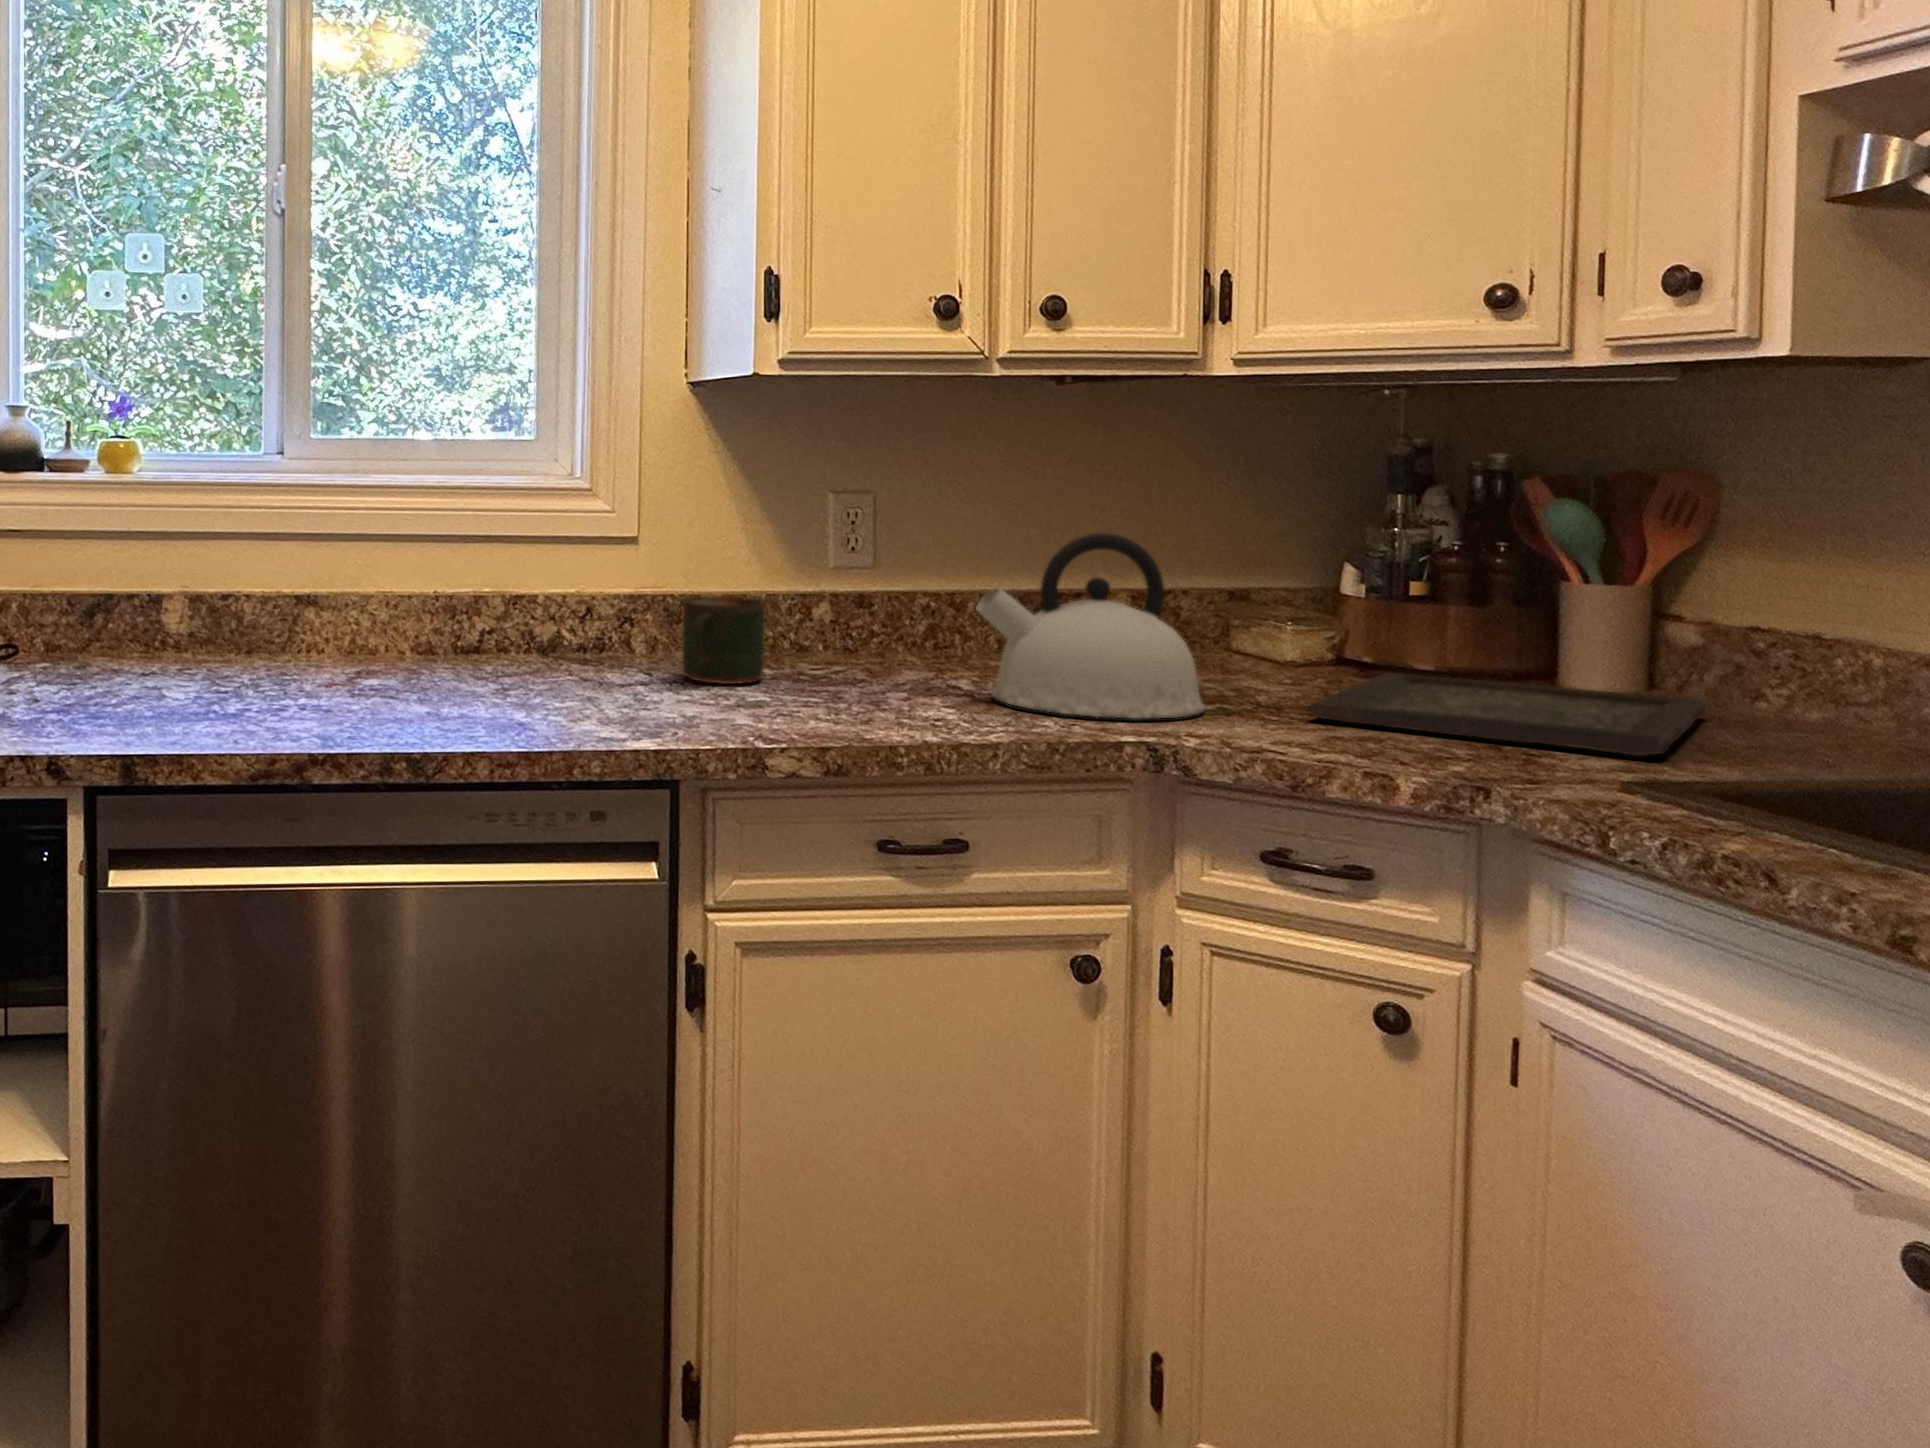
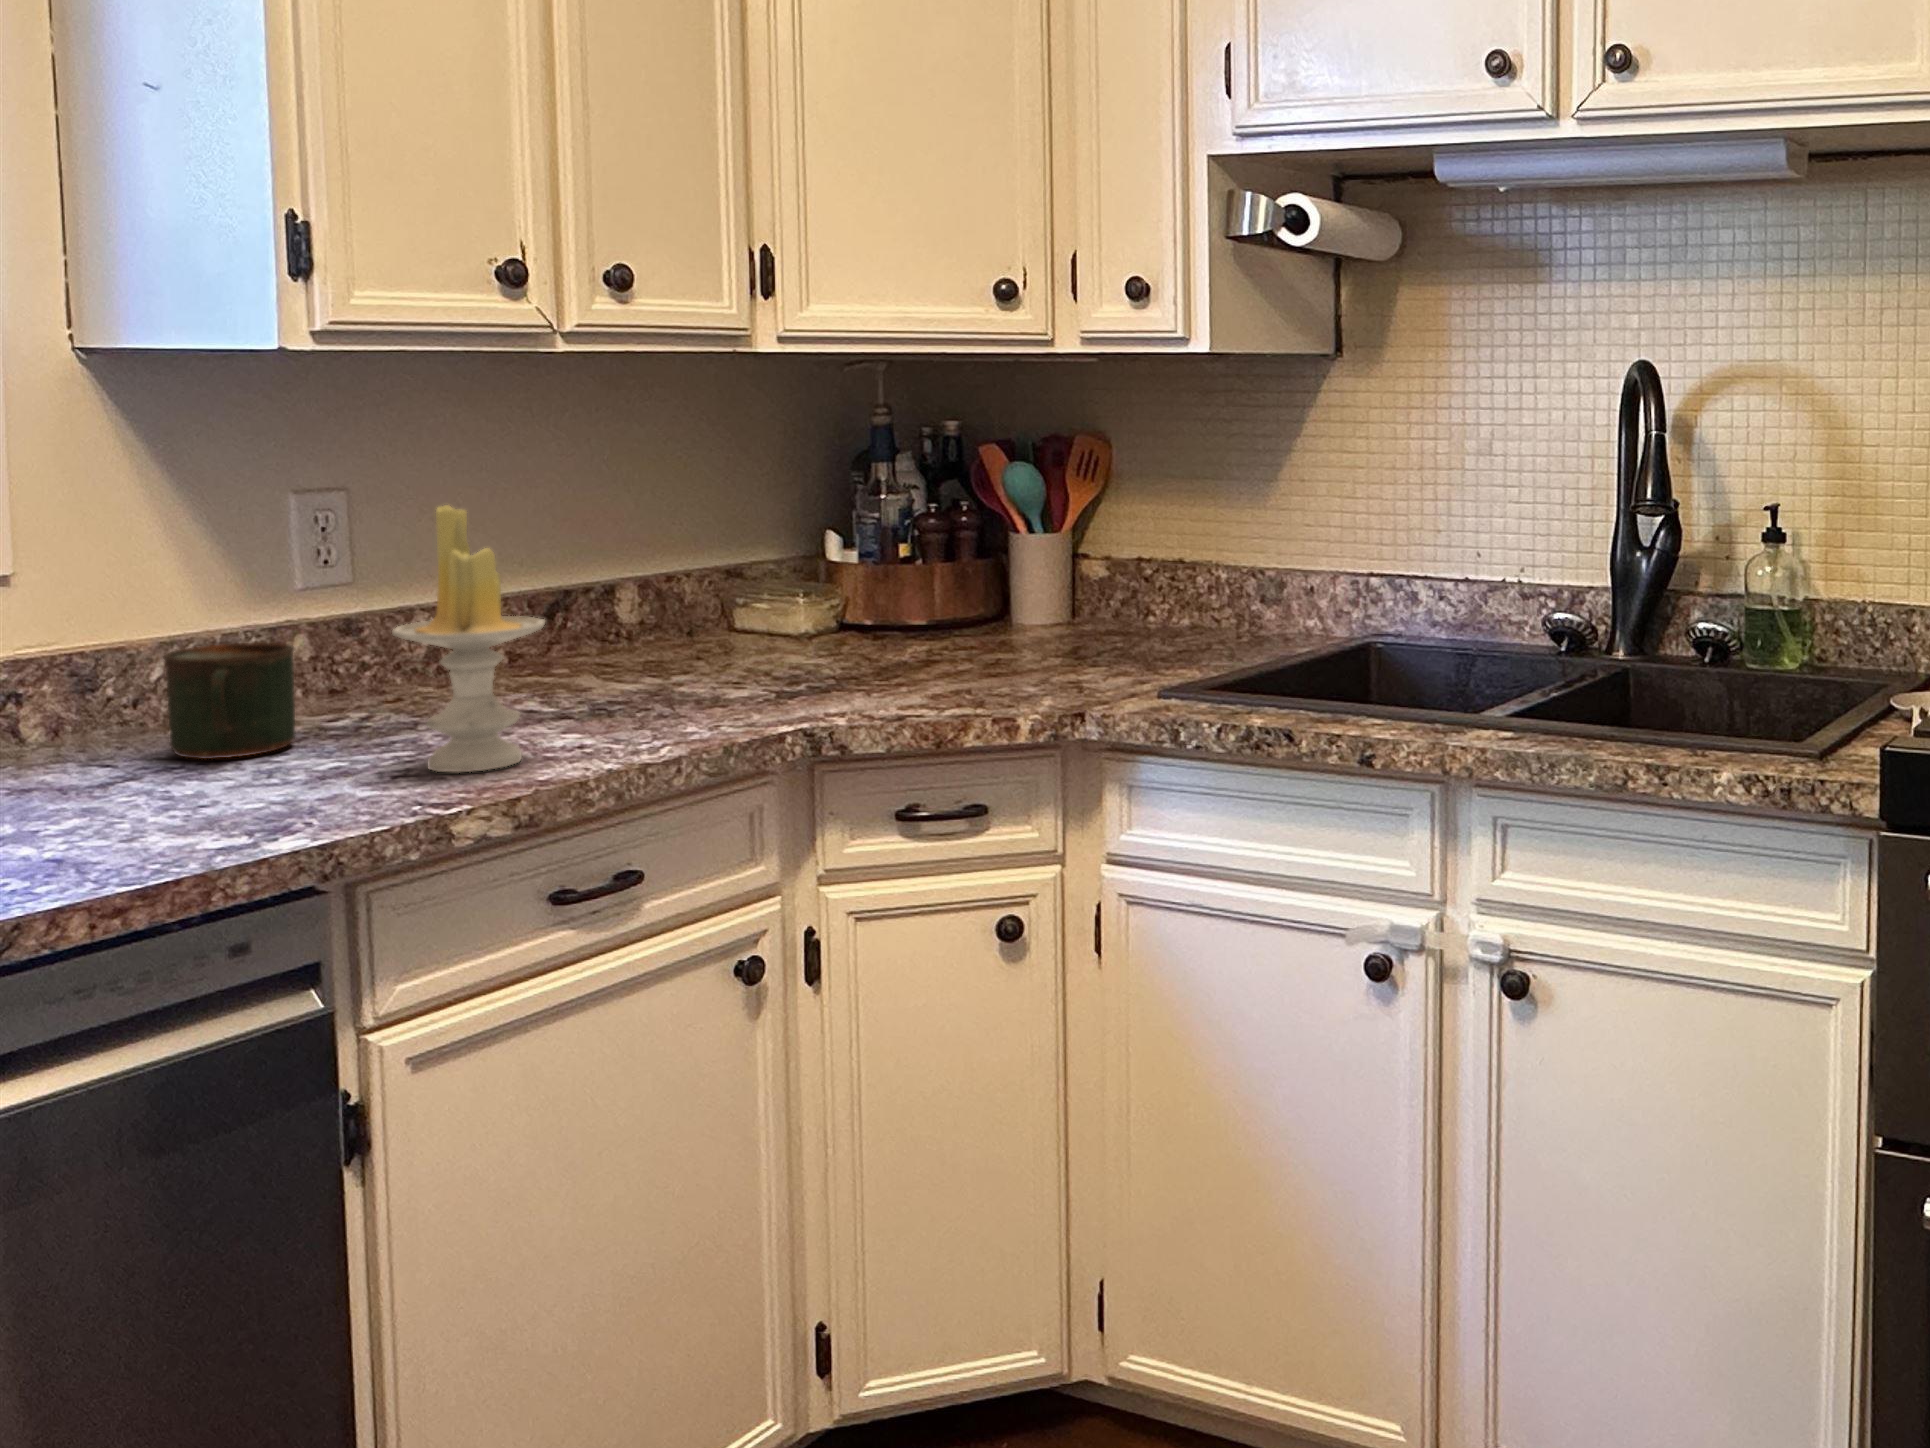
candle: none [784,490,903,722] -> present [392,505,545,773]
kettle: present [976,533,1204,719] -> none [579,528,810,717]
tray: present [1309,673,1707,756] -> none [896,618,1153,679]

